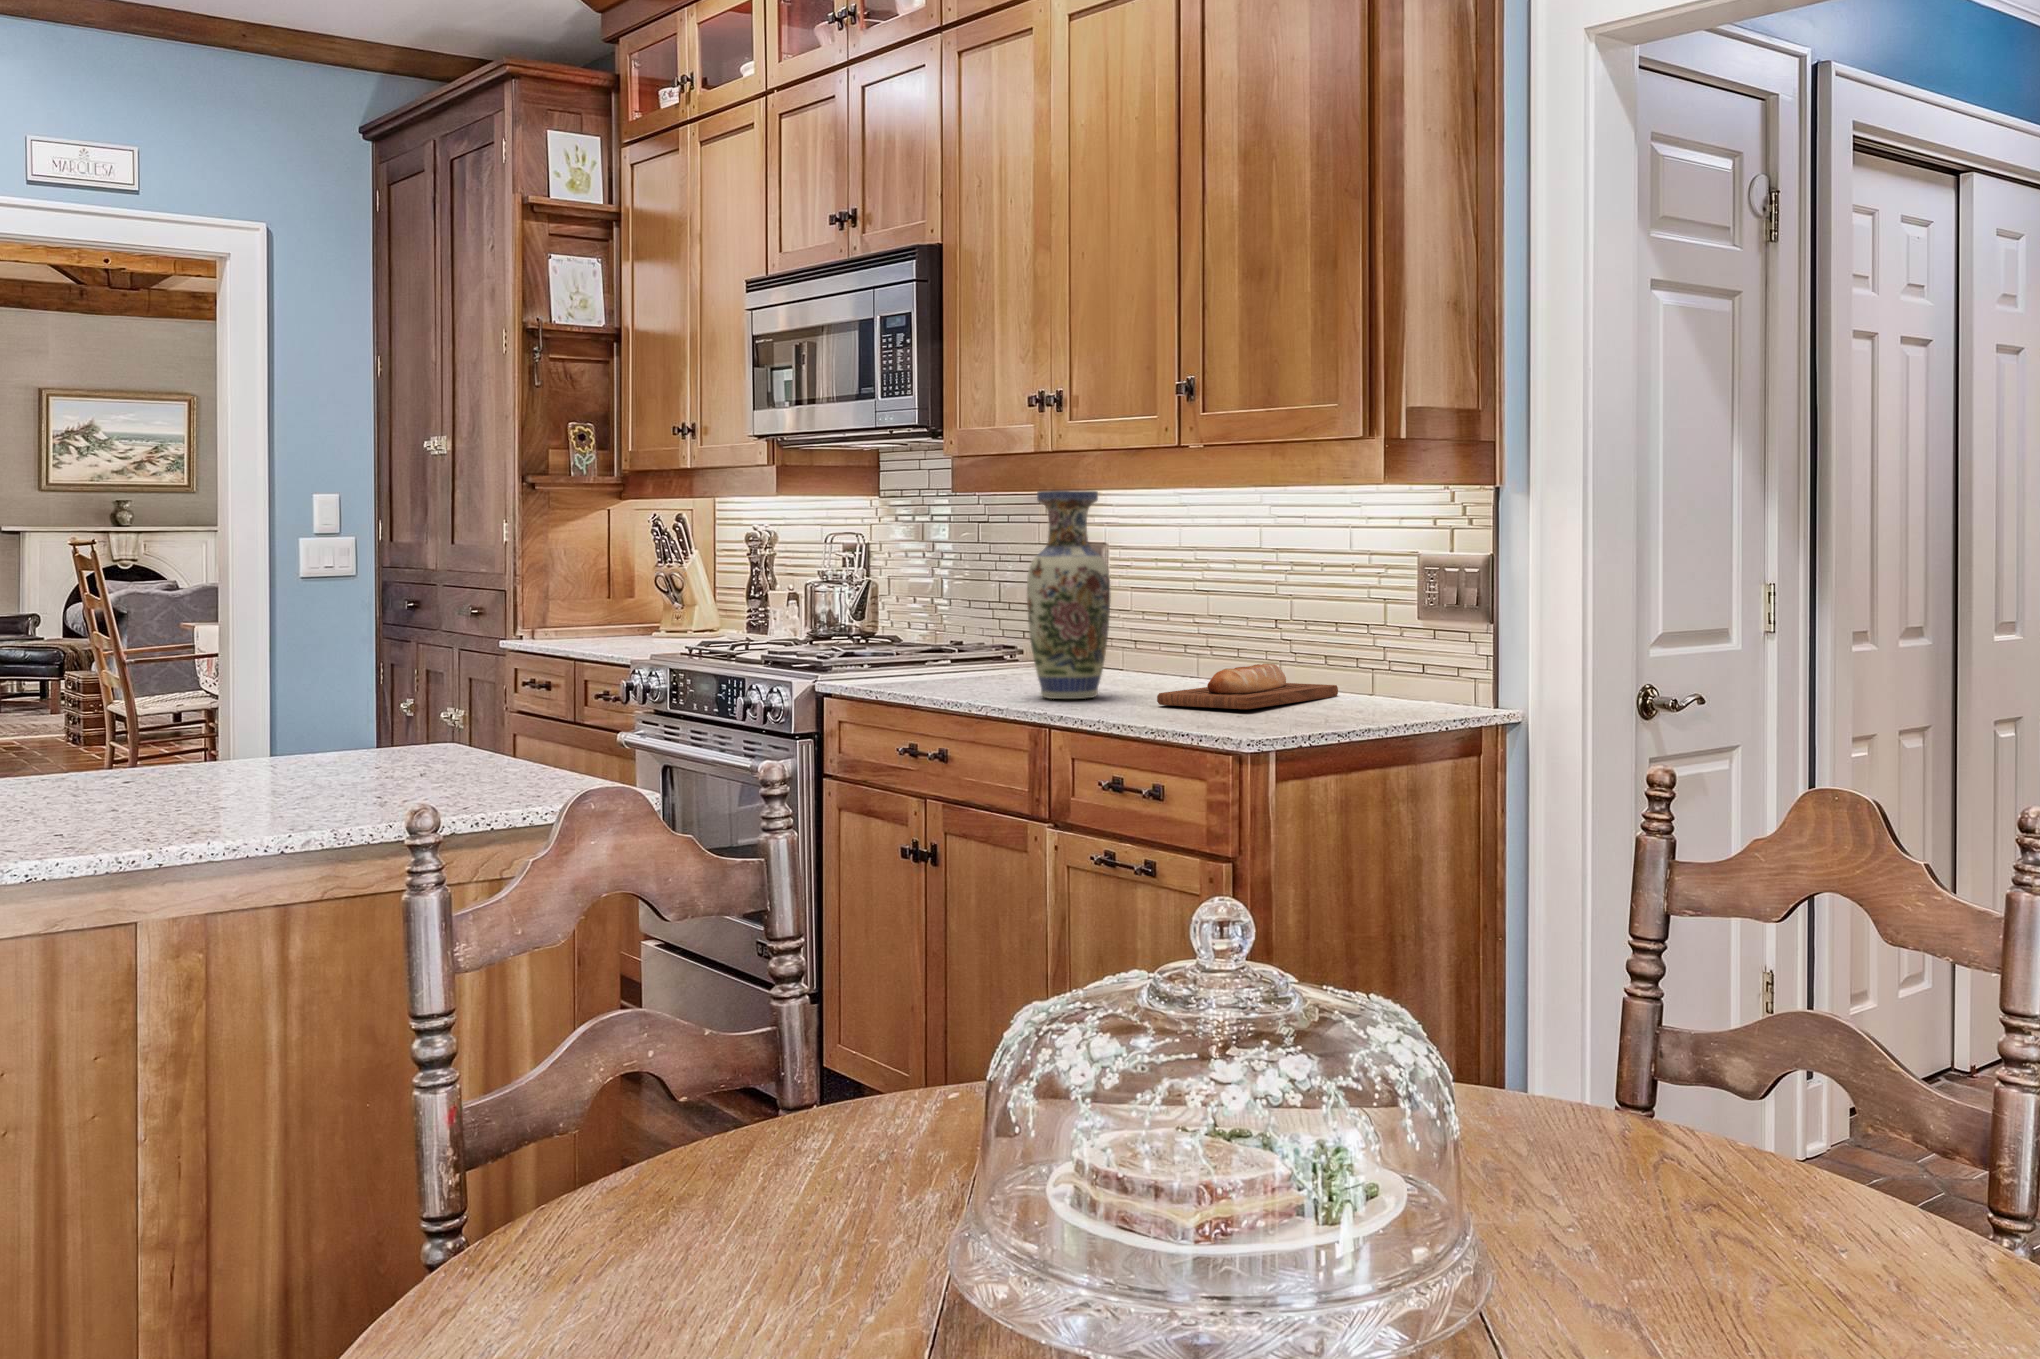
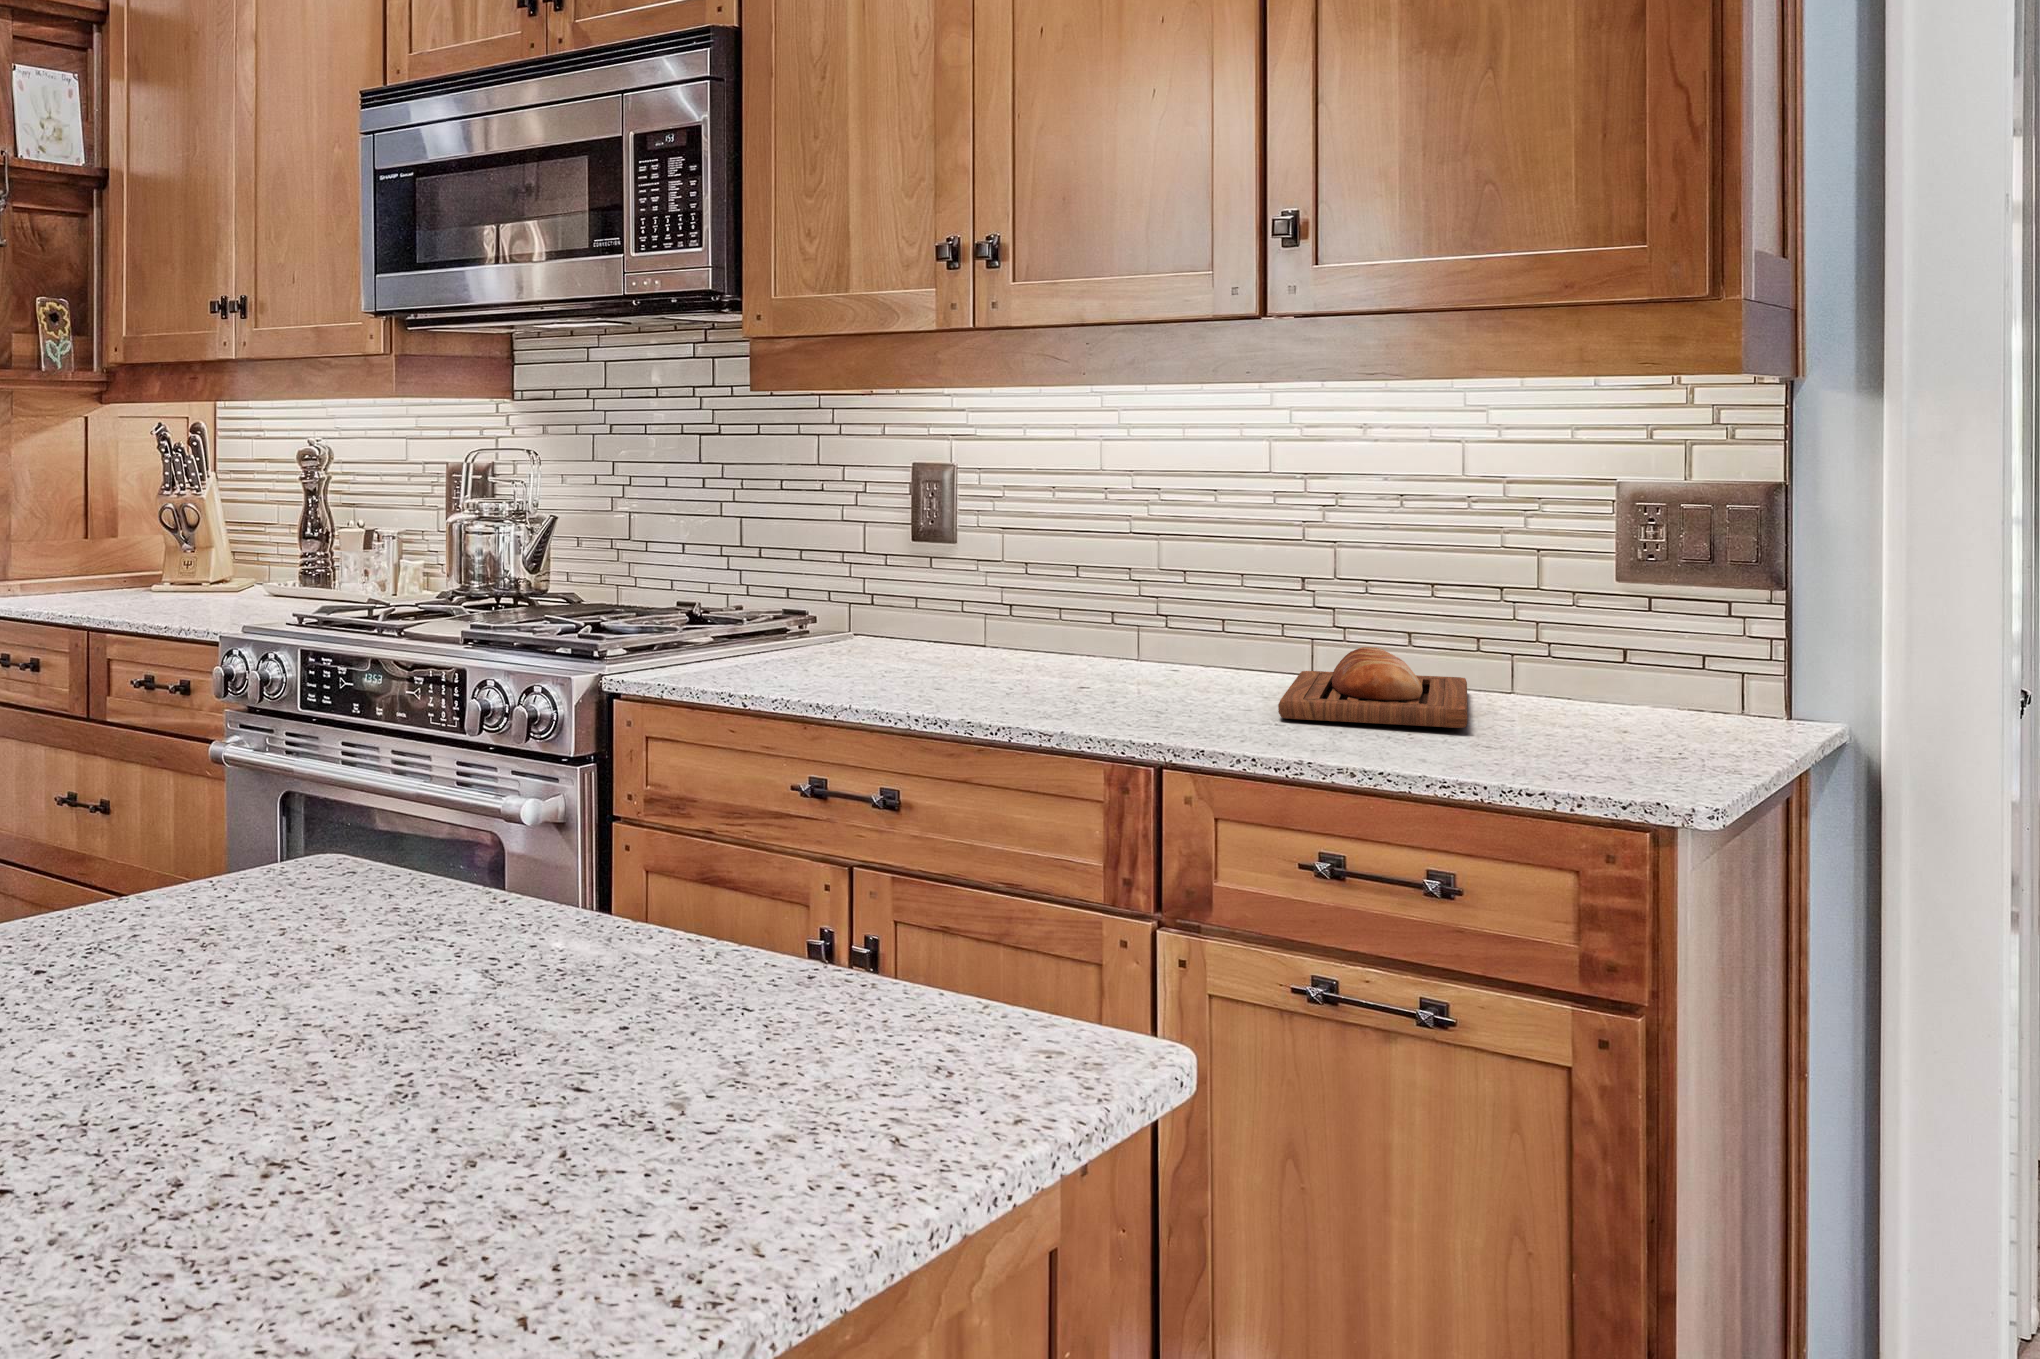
vase: present [1027,490,1111,699] -> none [1025,385,1159,708]

